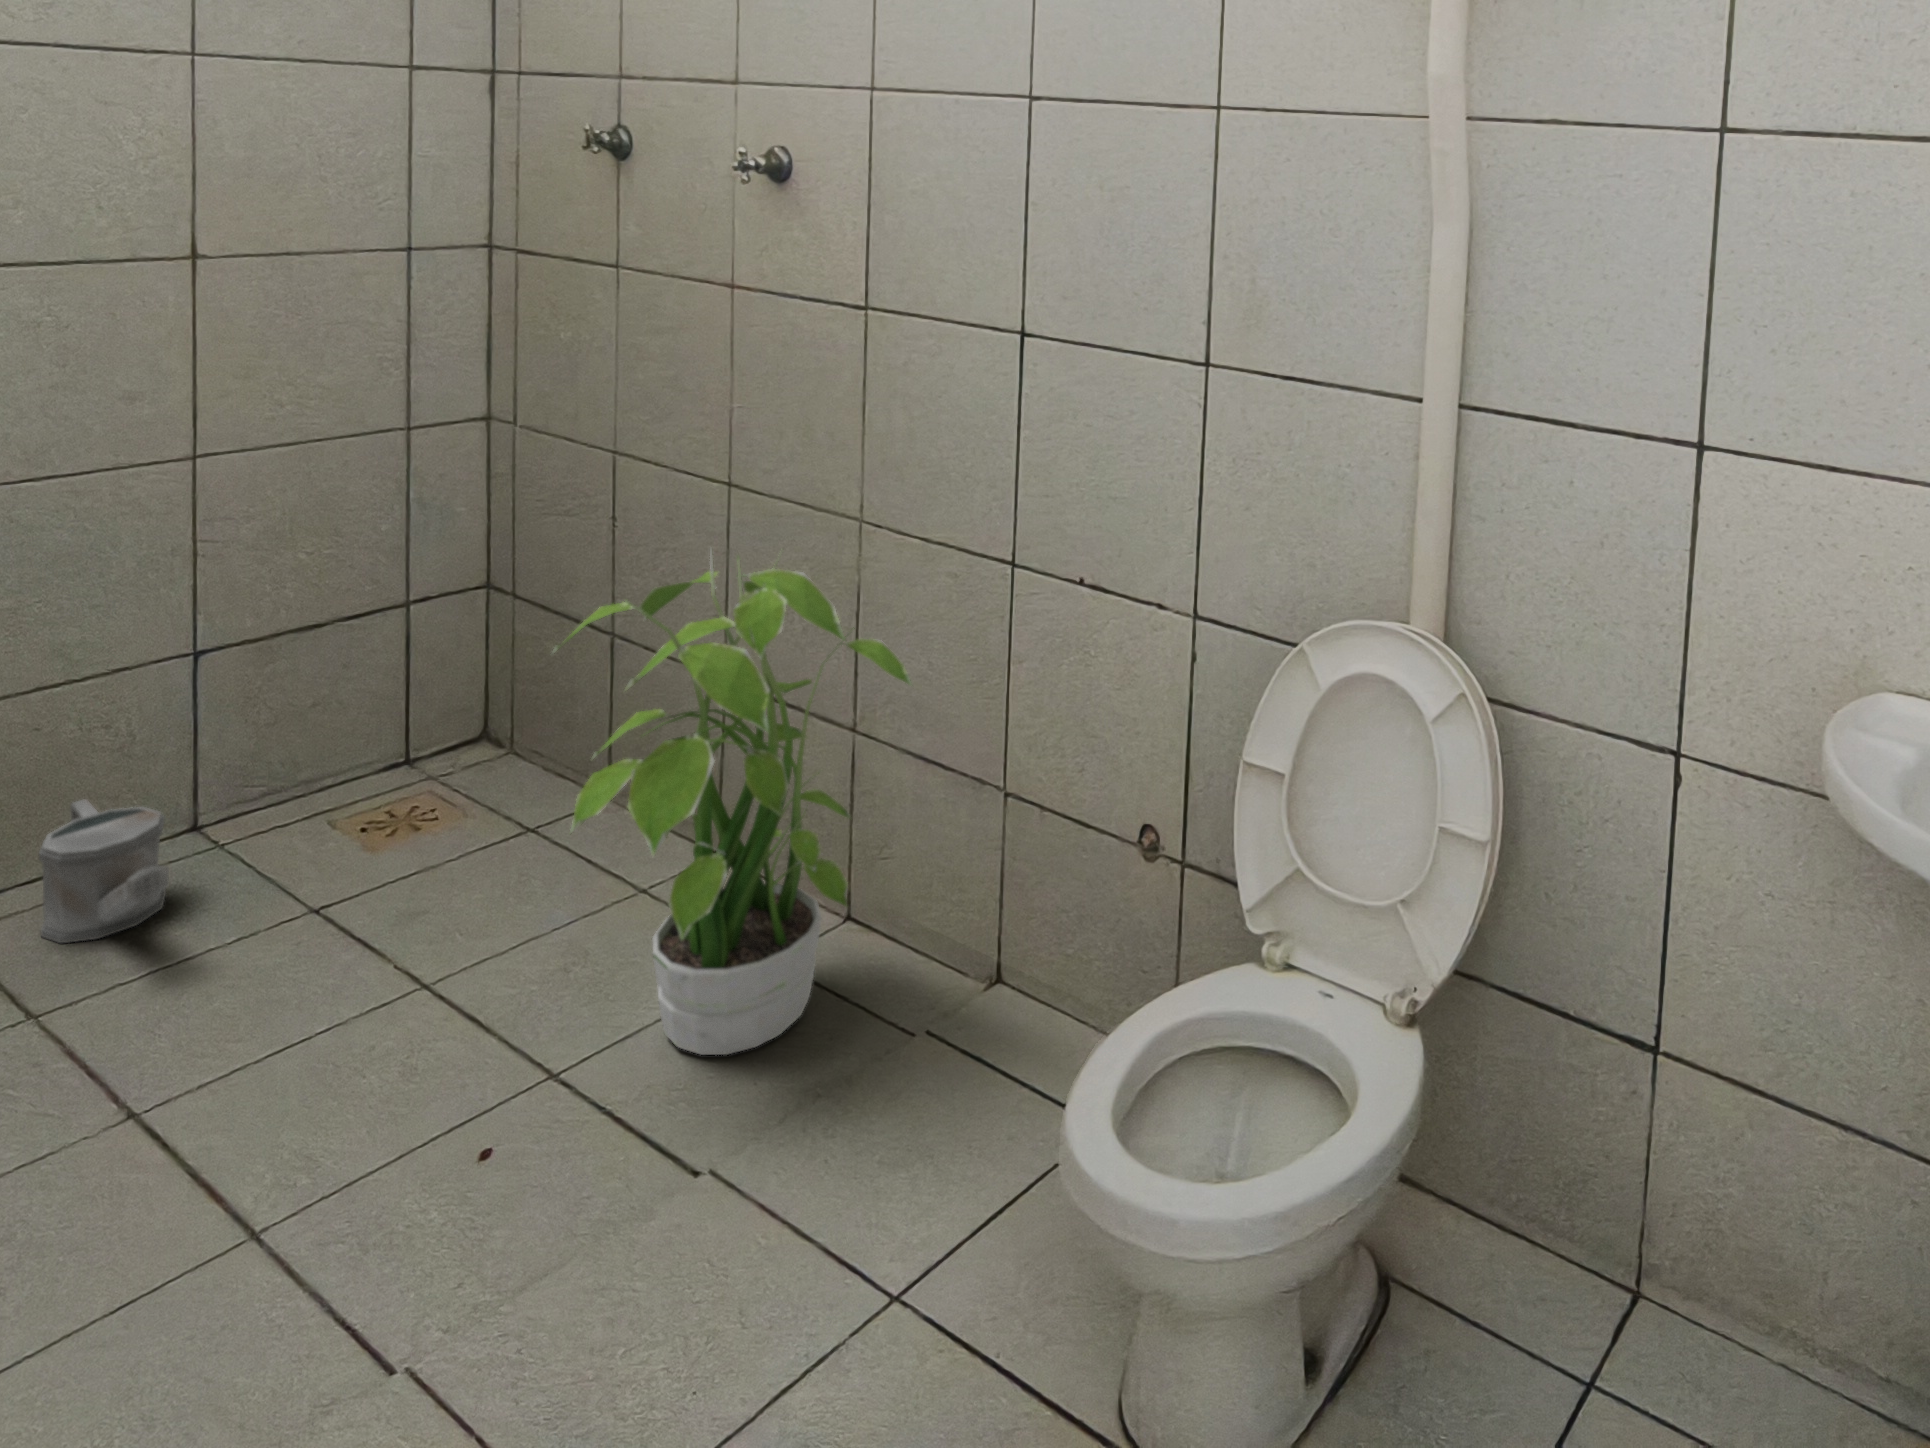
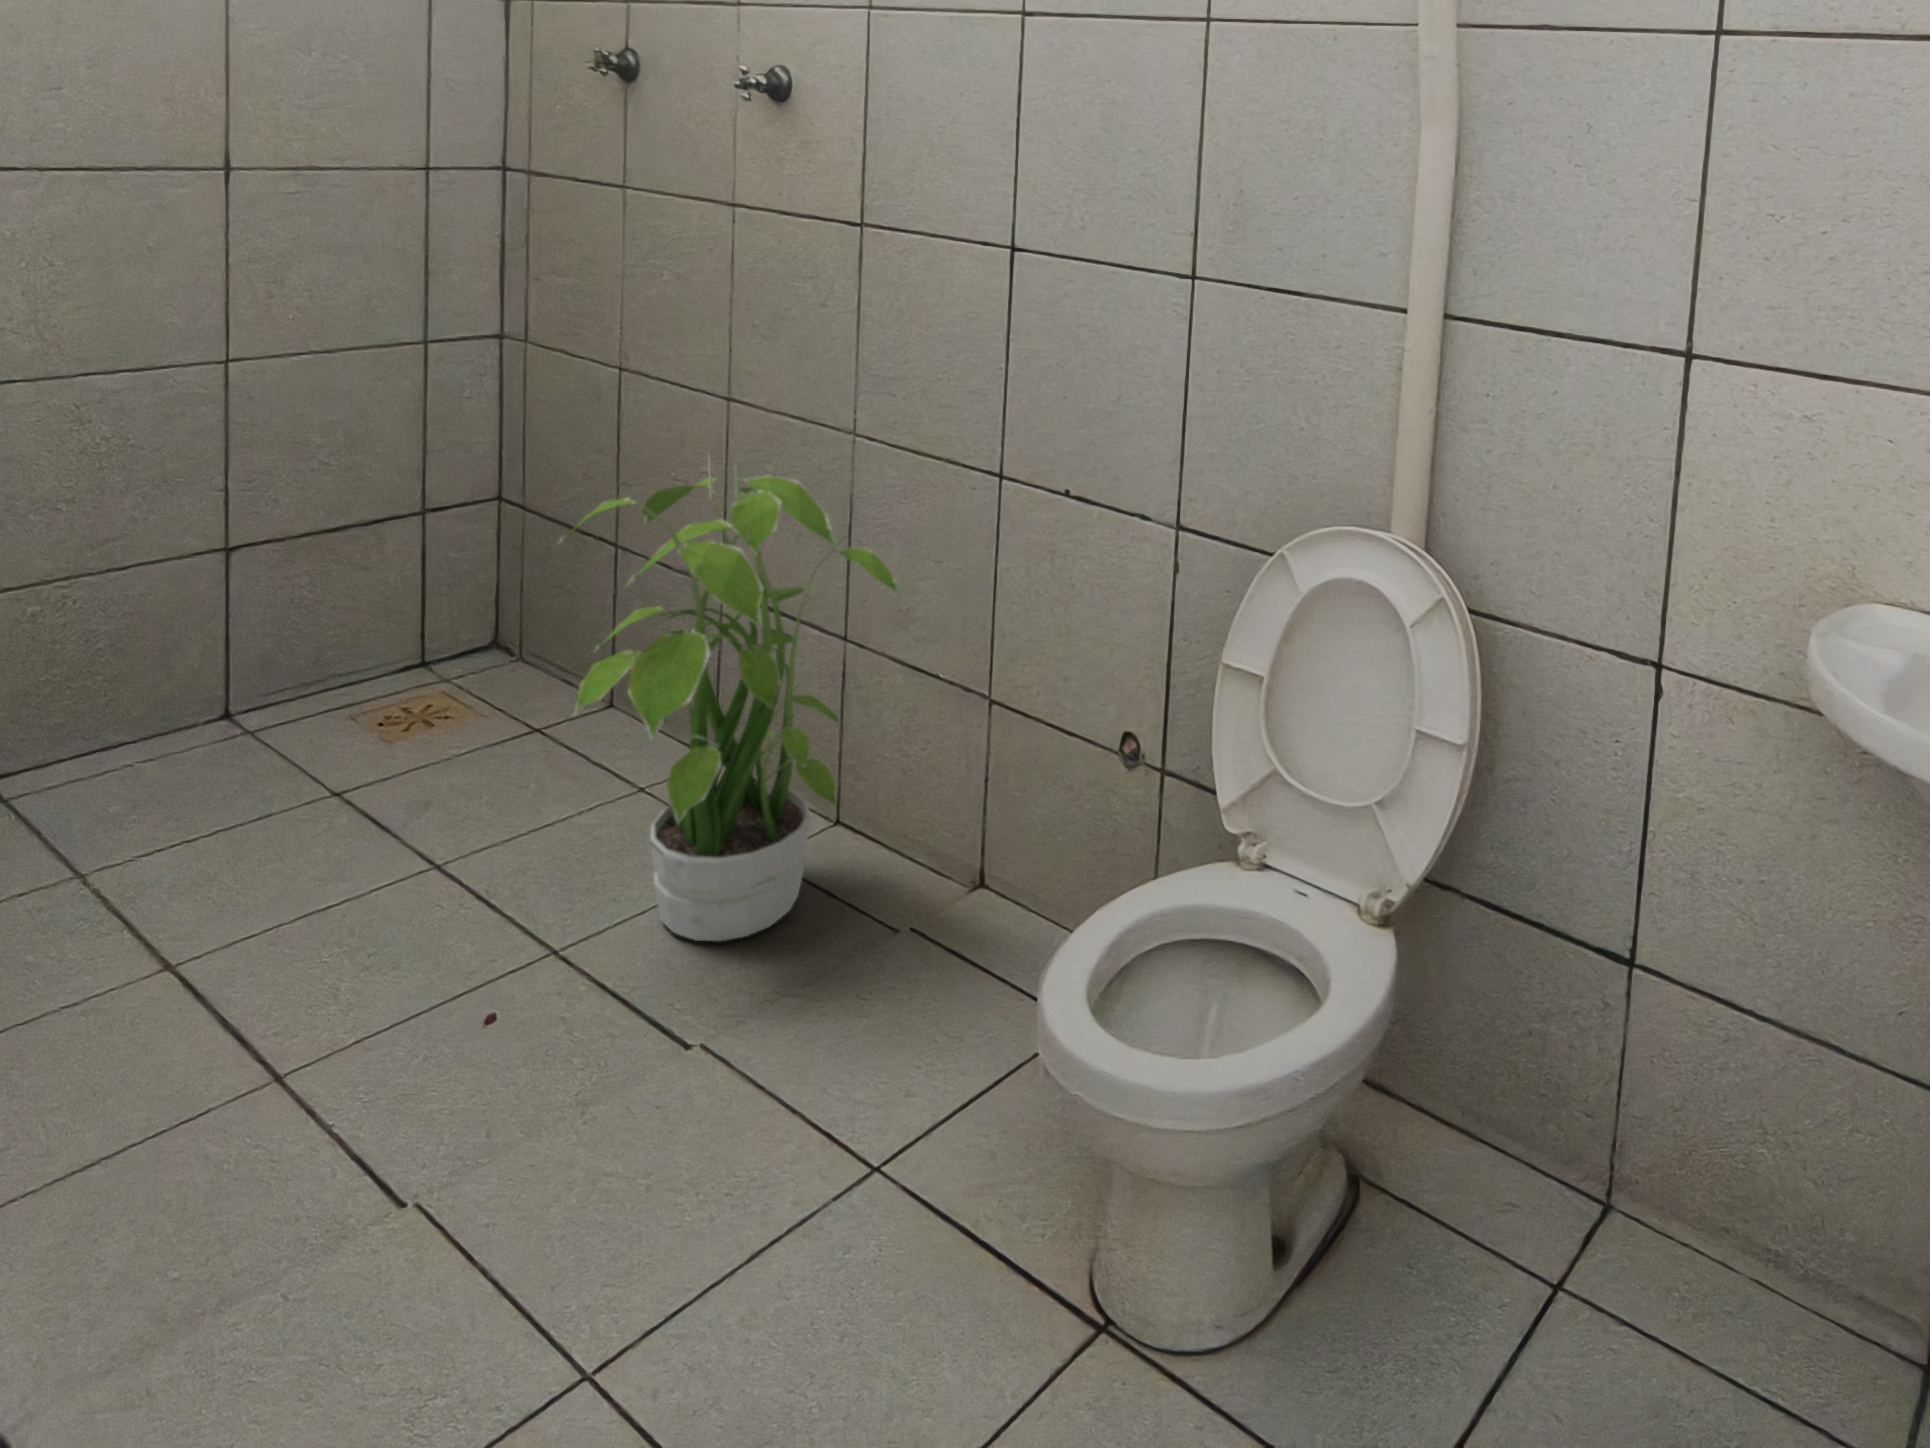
watering can: present [39,799,169,943] -> none [84,681,203,812]

